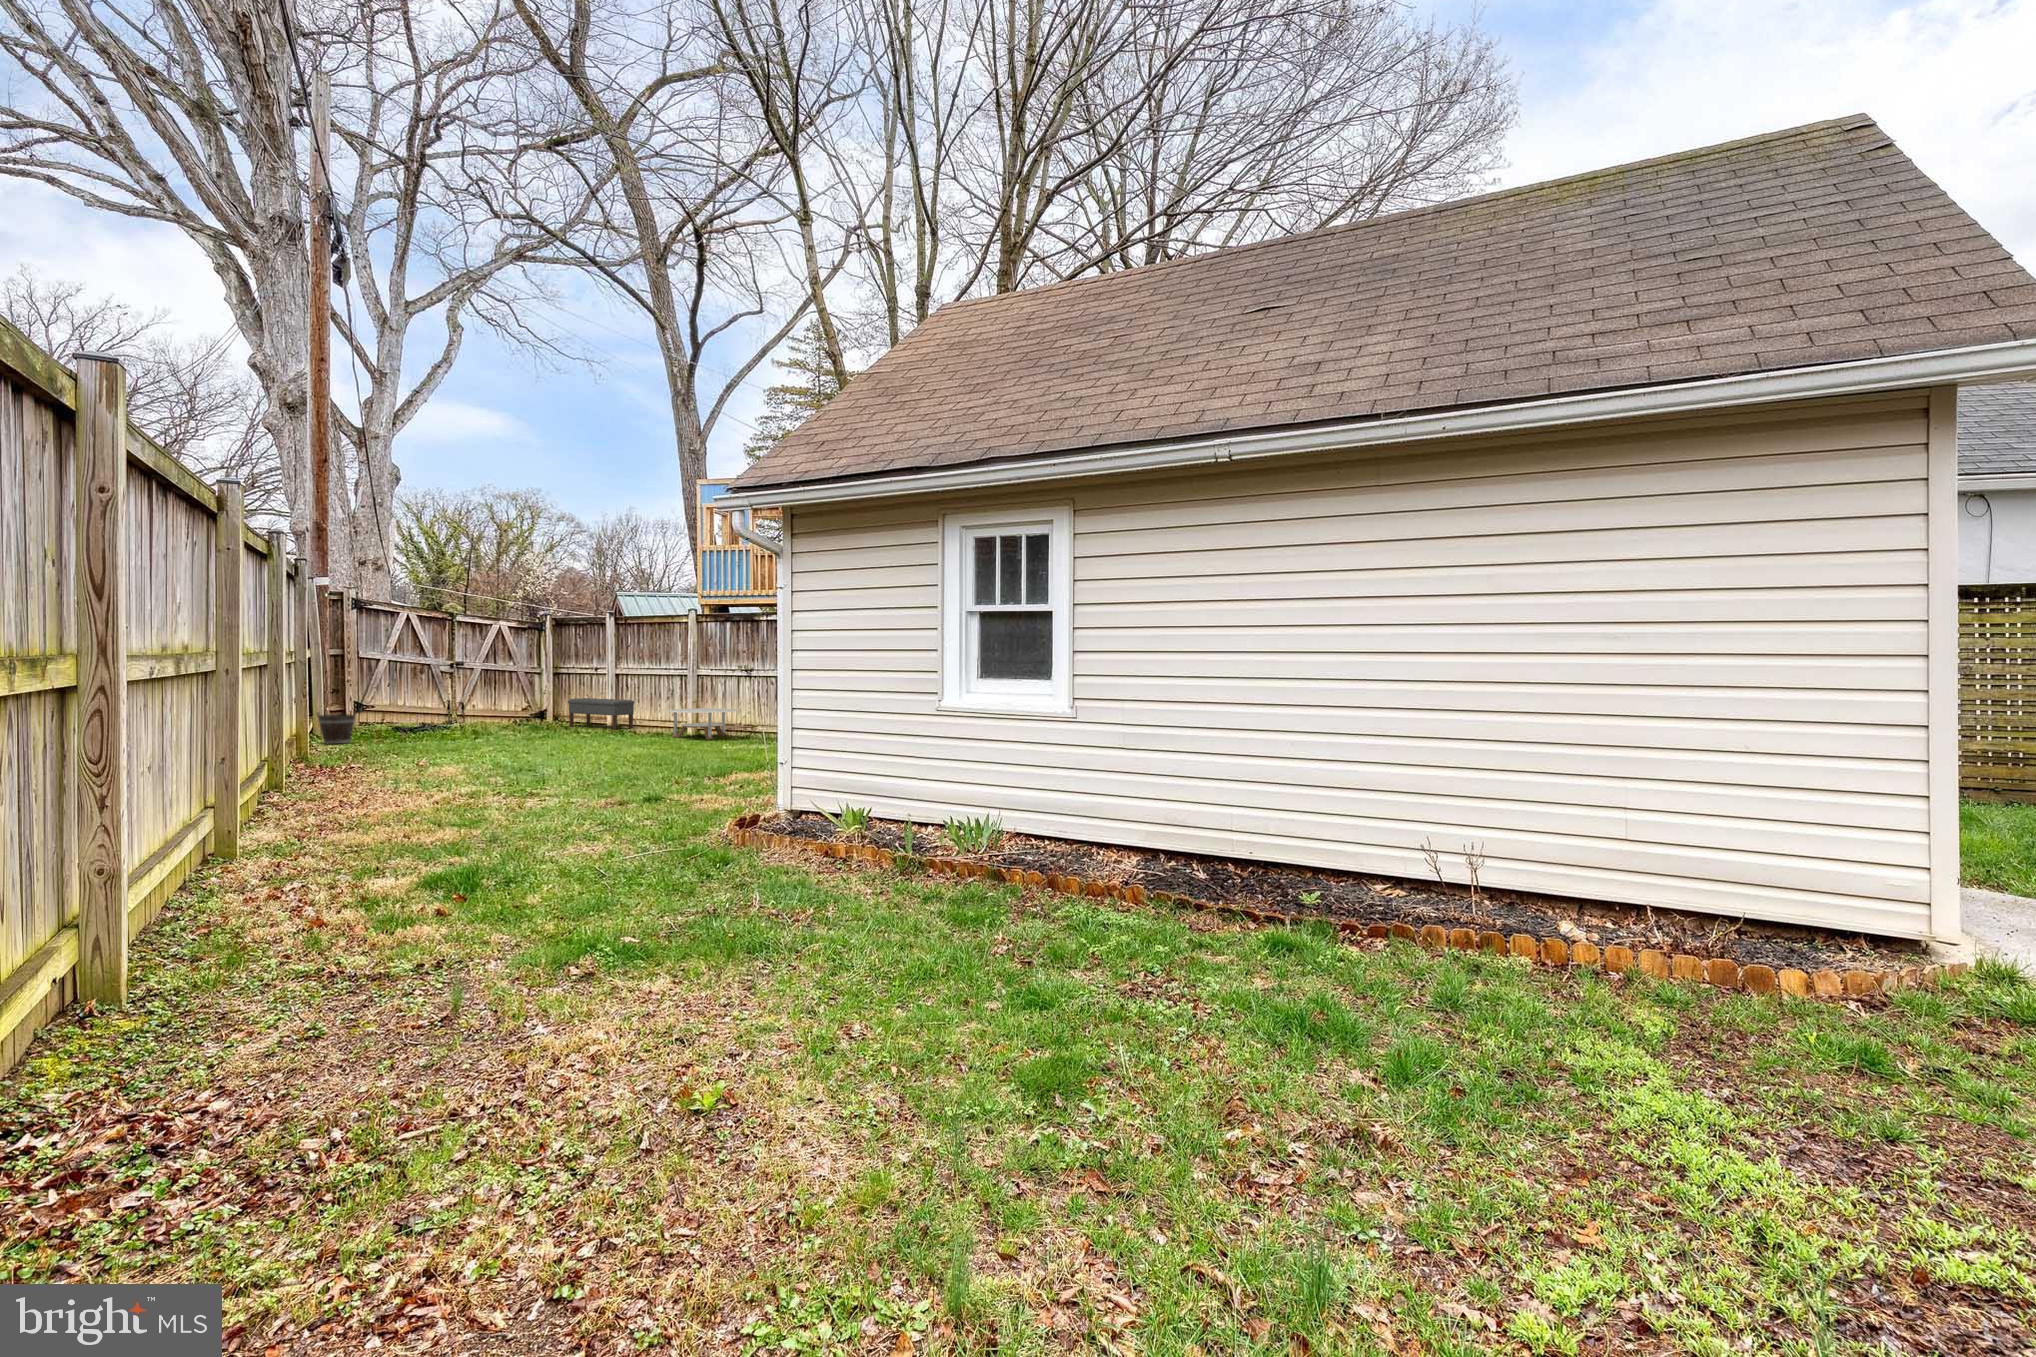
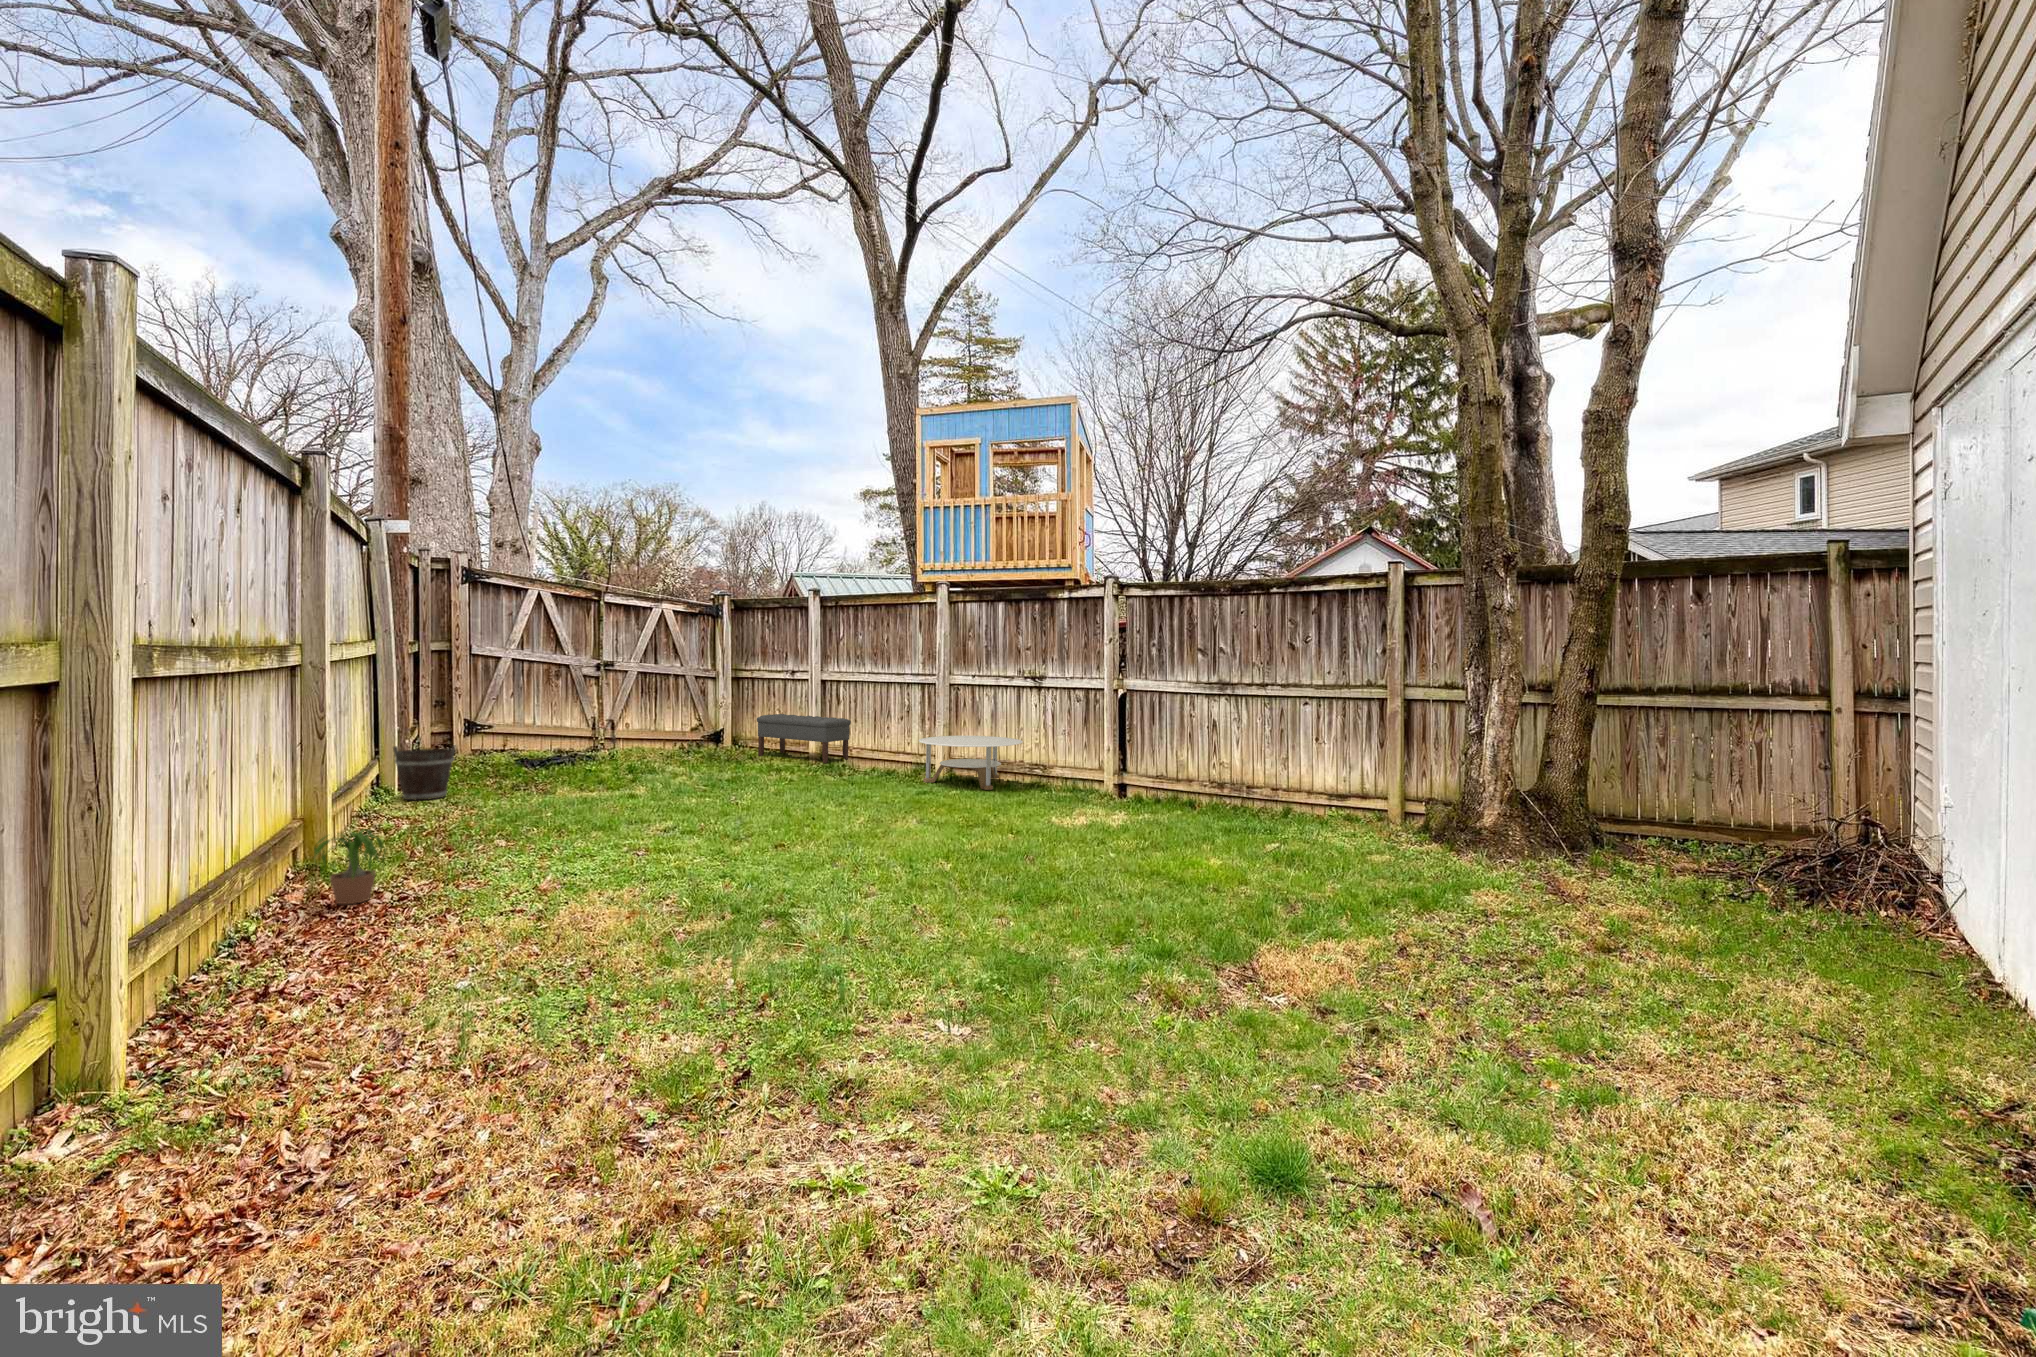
potted plant: none [294,739,340,773] -> present [314,829,386,905]

